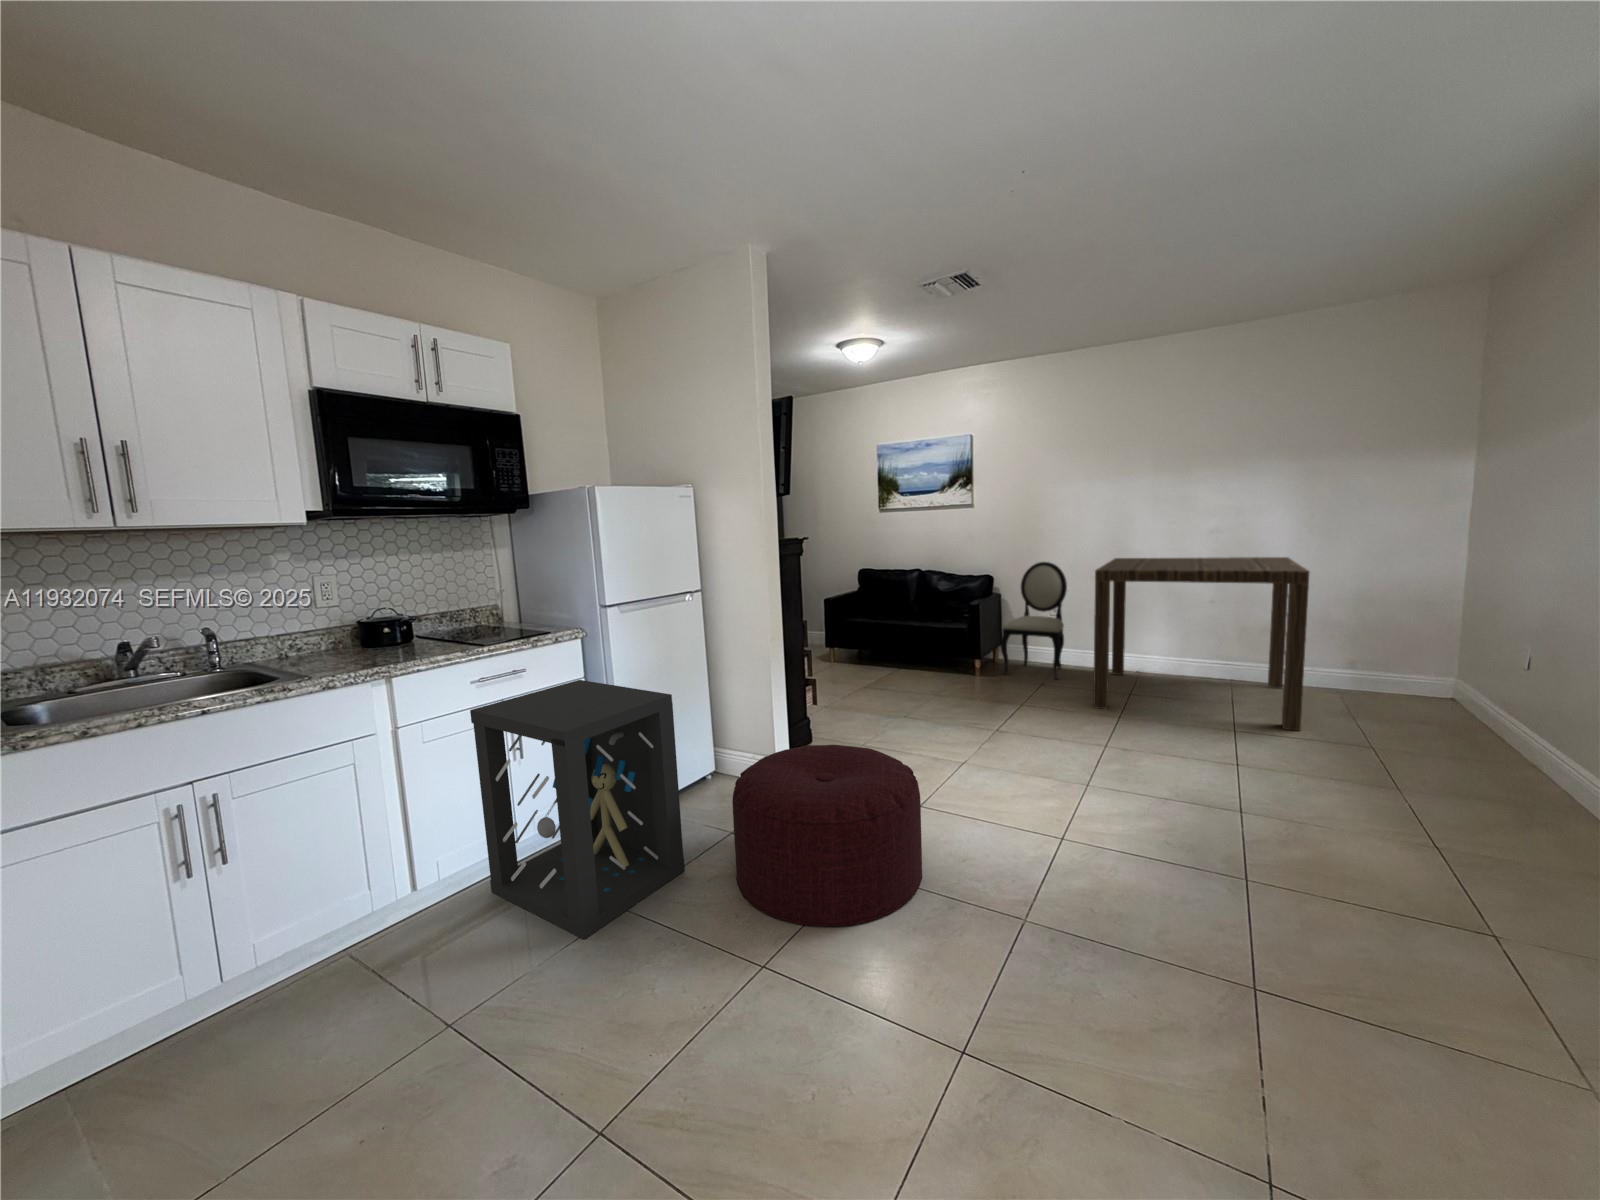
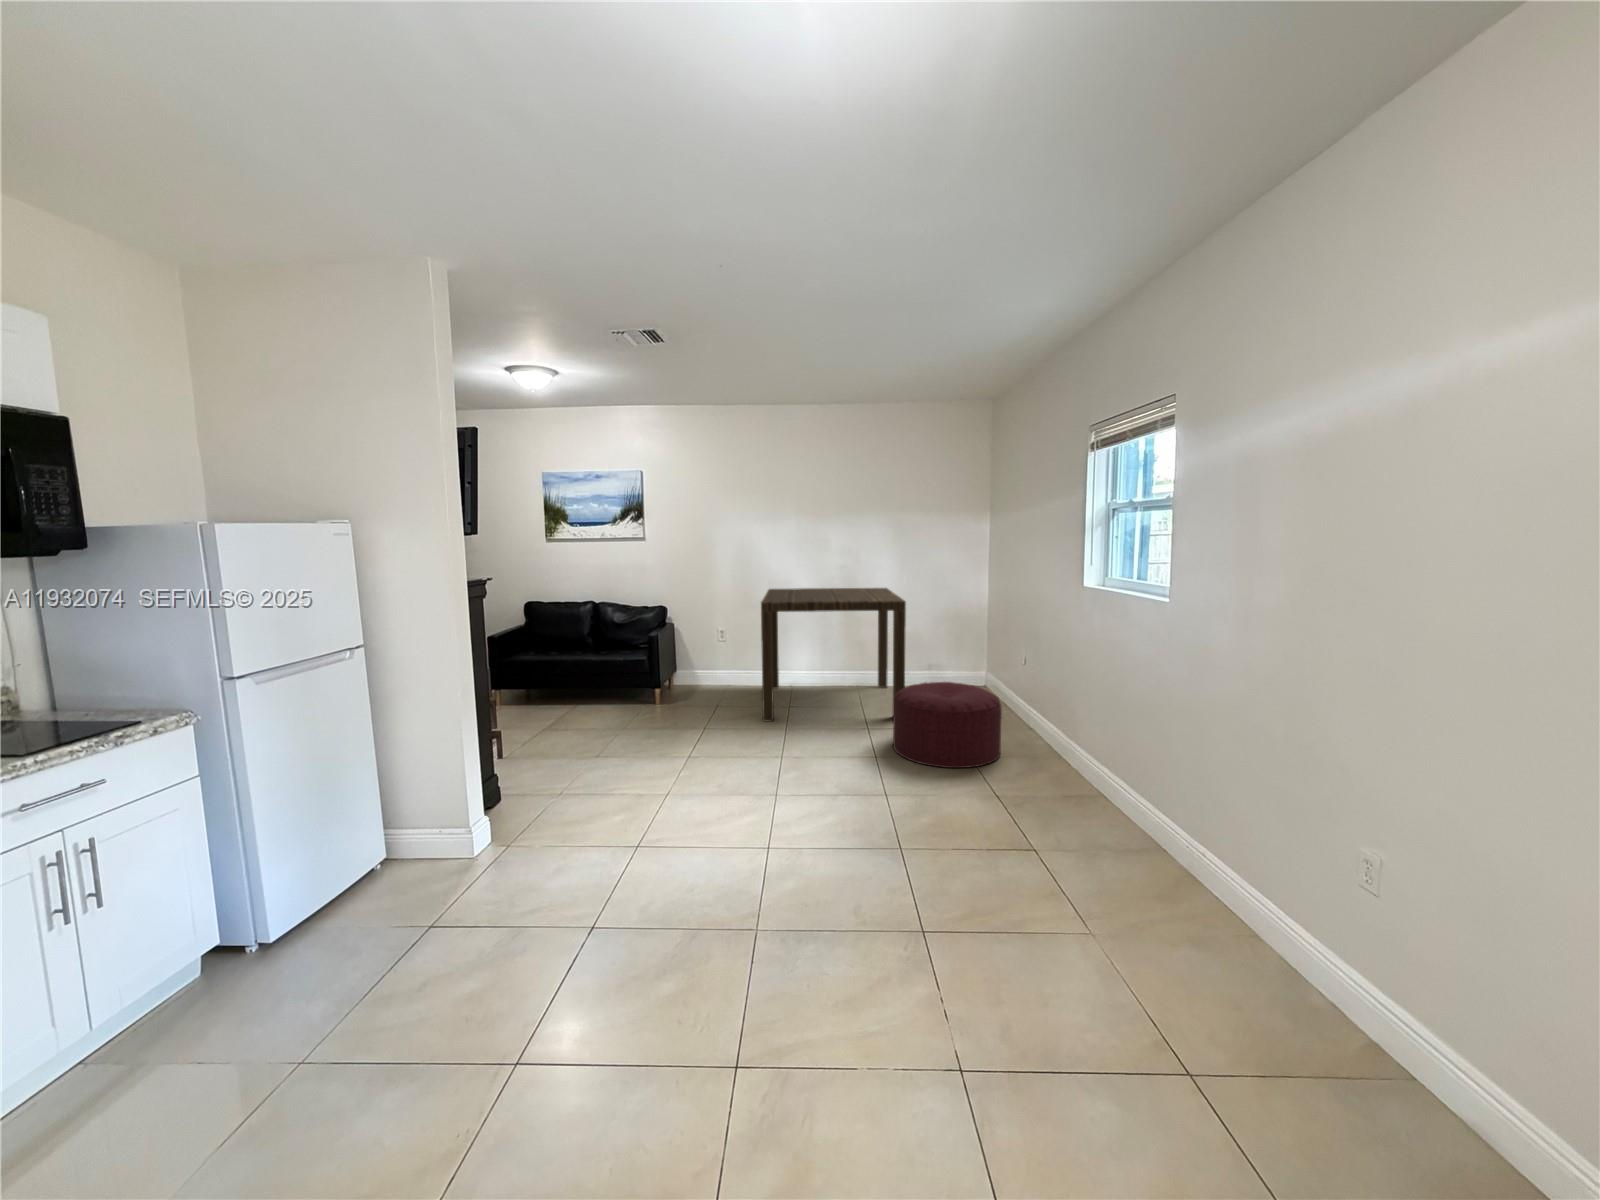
dining chair: present [1000,562,1067,679] -> none [677,592,731,699]
storage cabinet: present [470,680,685,940] -> none [5,781,382,1121]
ottoman: present [732,745,922,926] -> present [893,682,1002,768]

